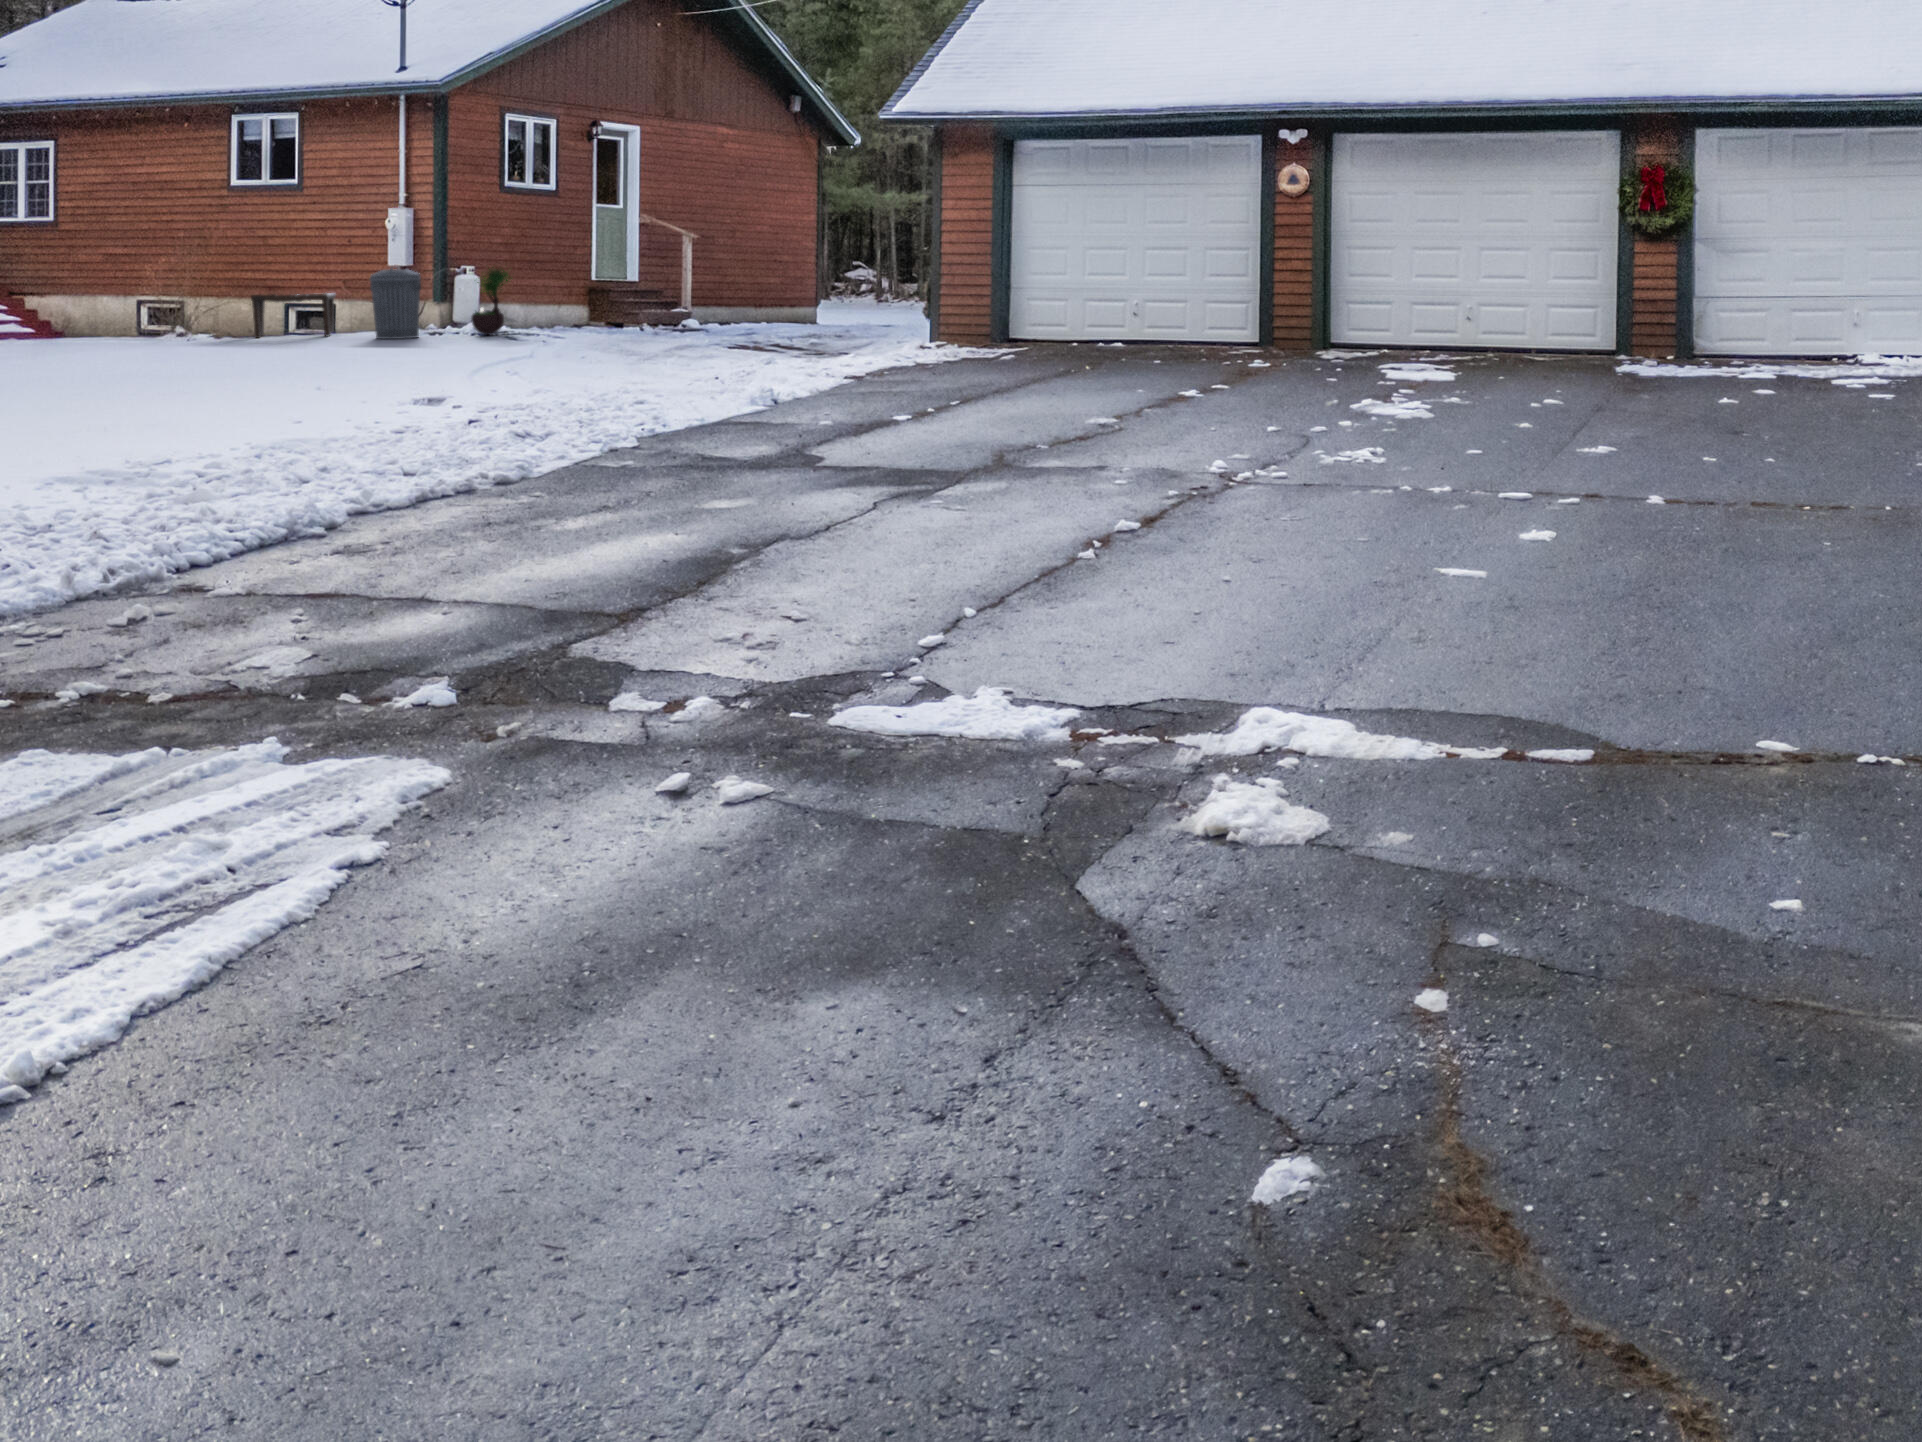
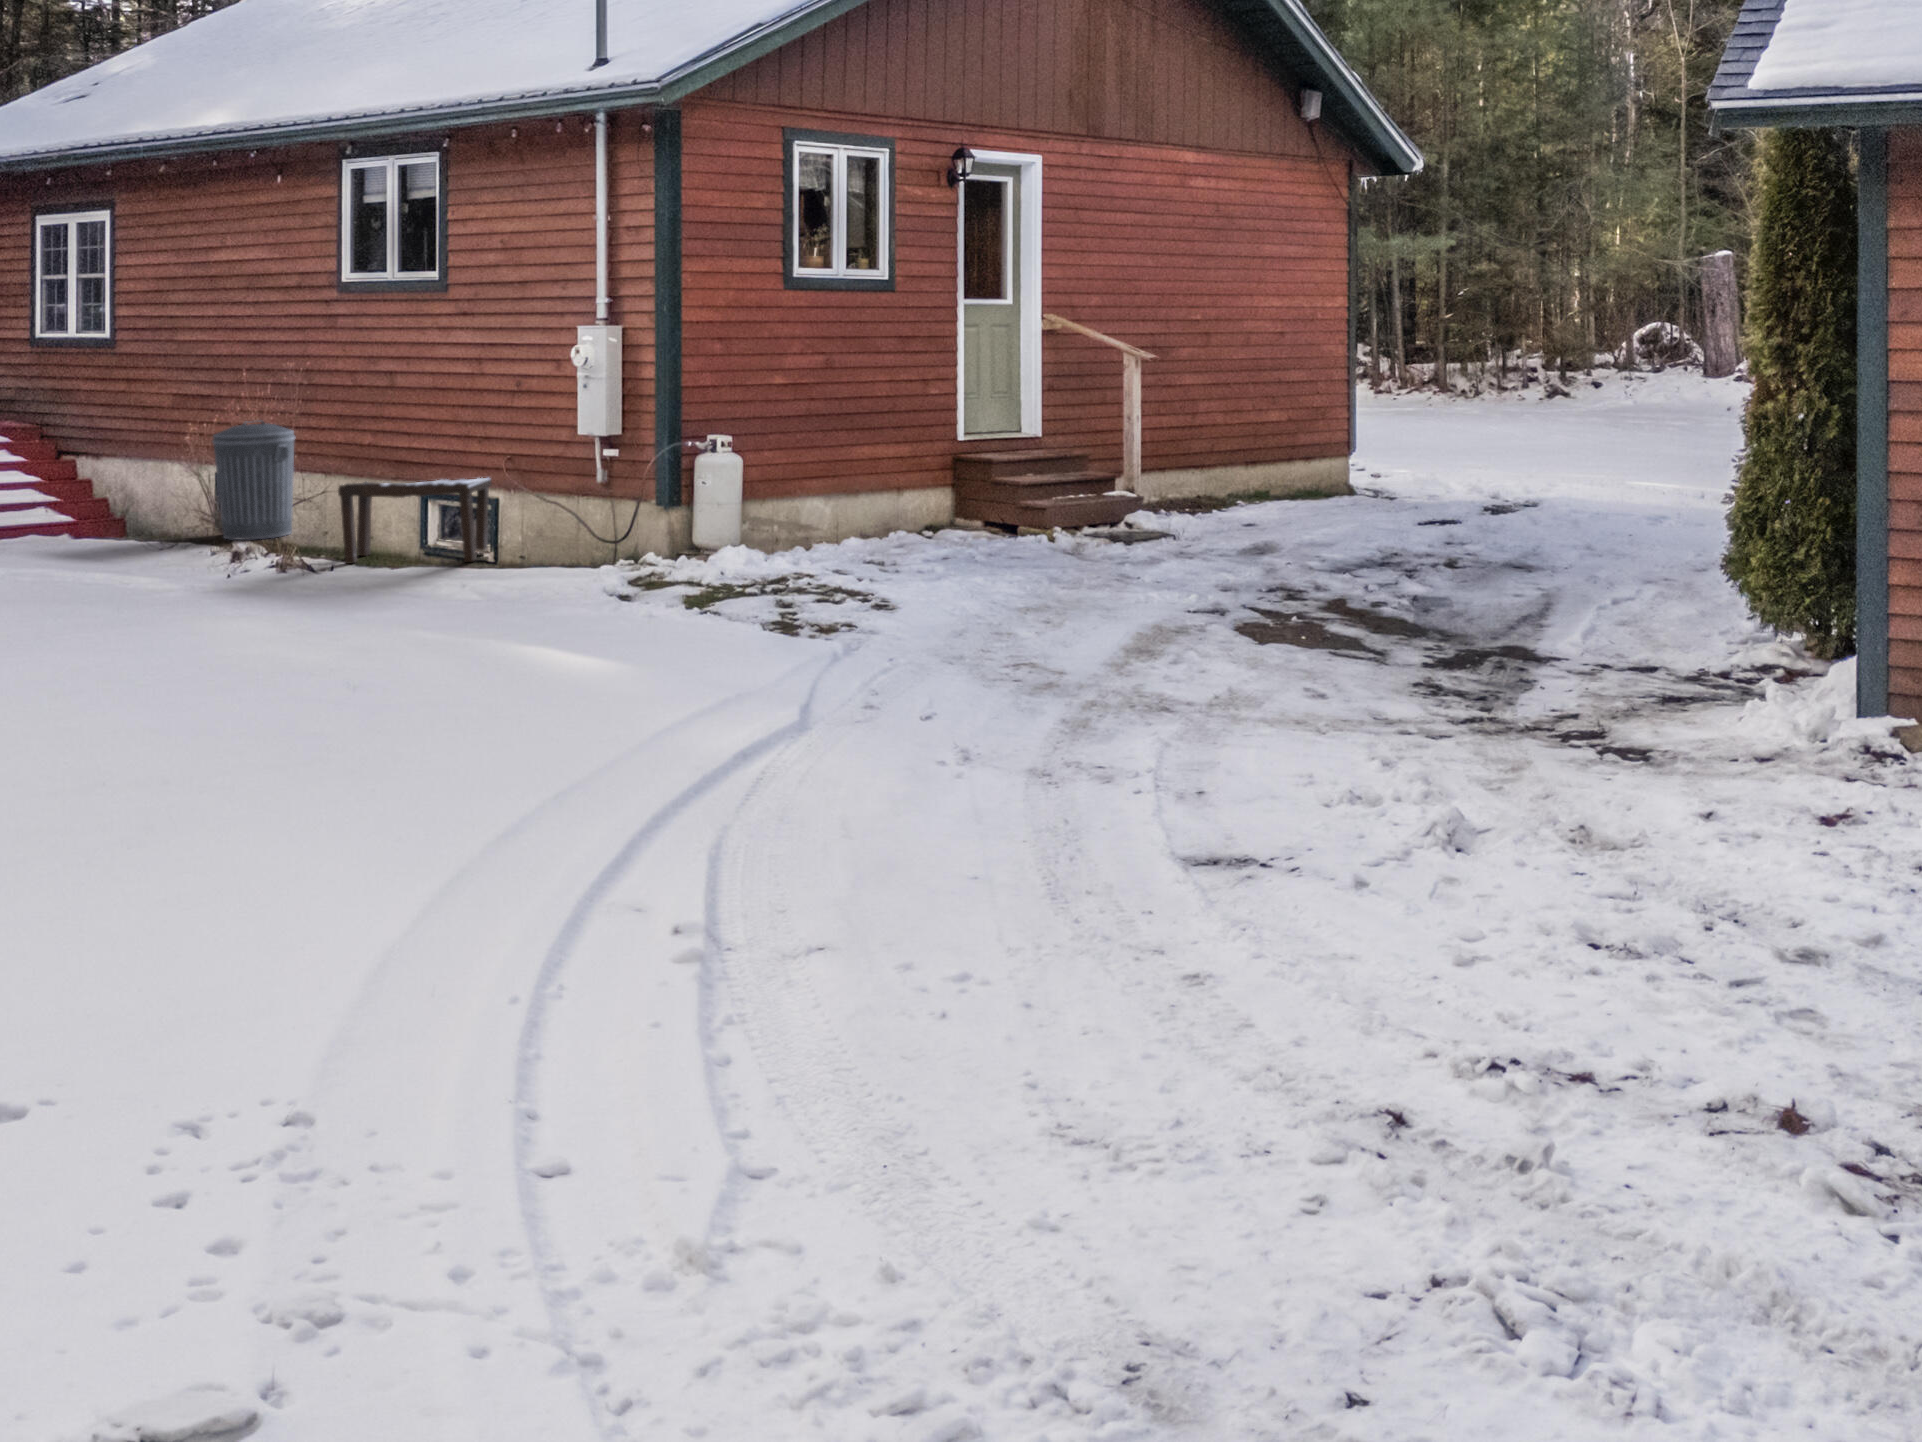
potted tree: present [471,267,512,335] -> none [721,426,801,570]
trash can: present [370,268,421,339] -> present [212,420,295,540]

